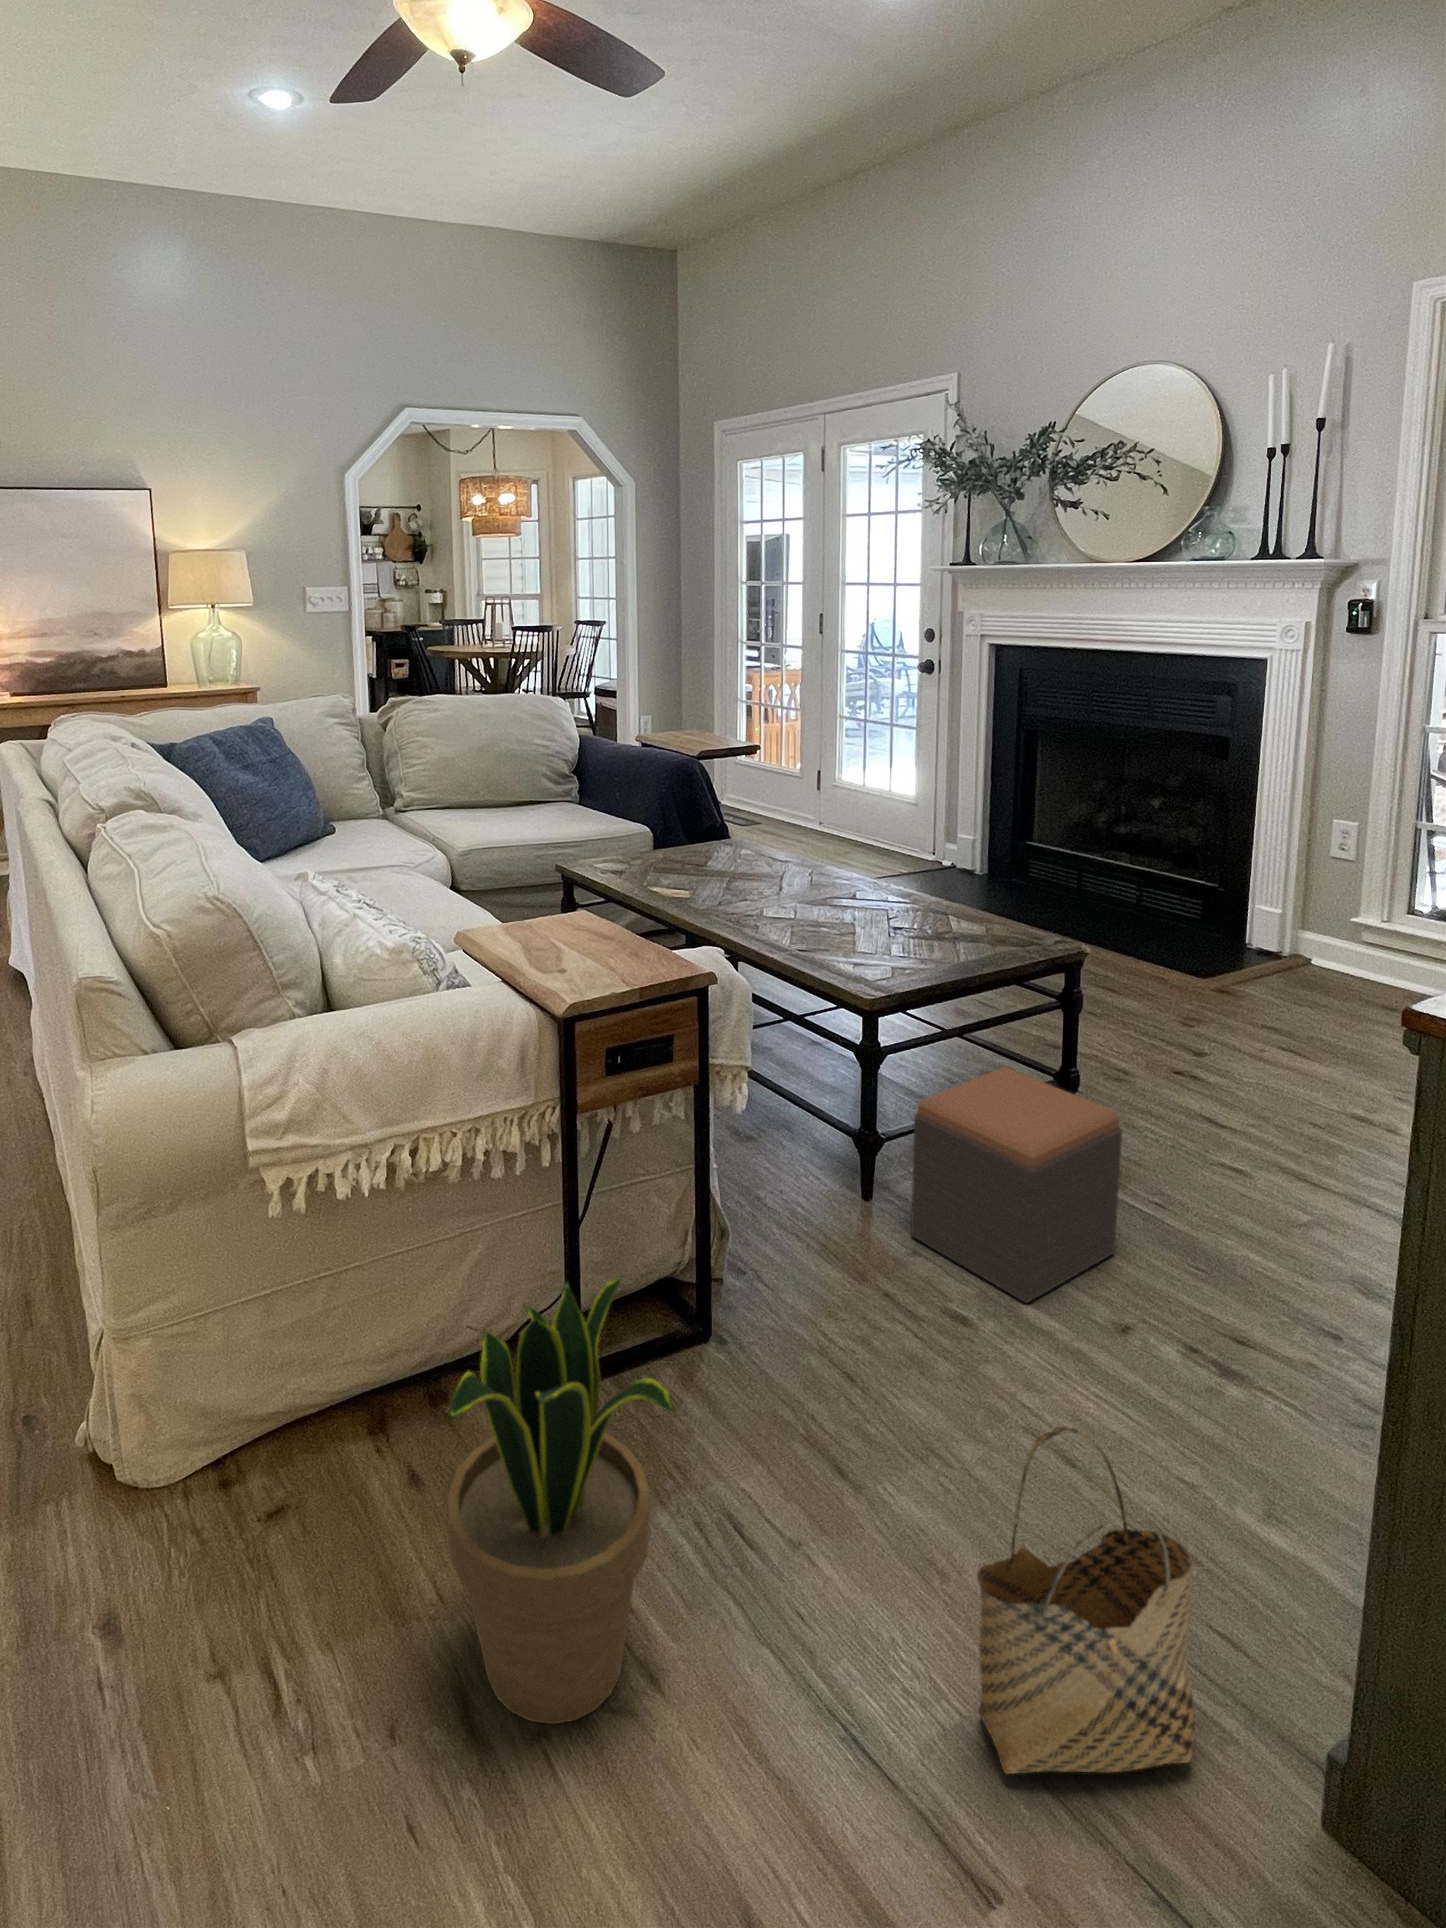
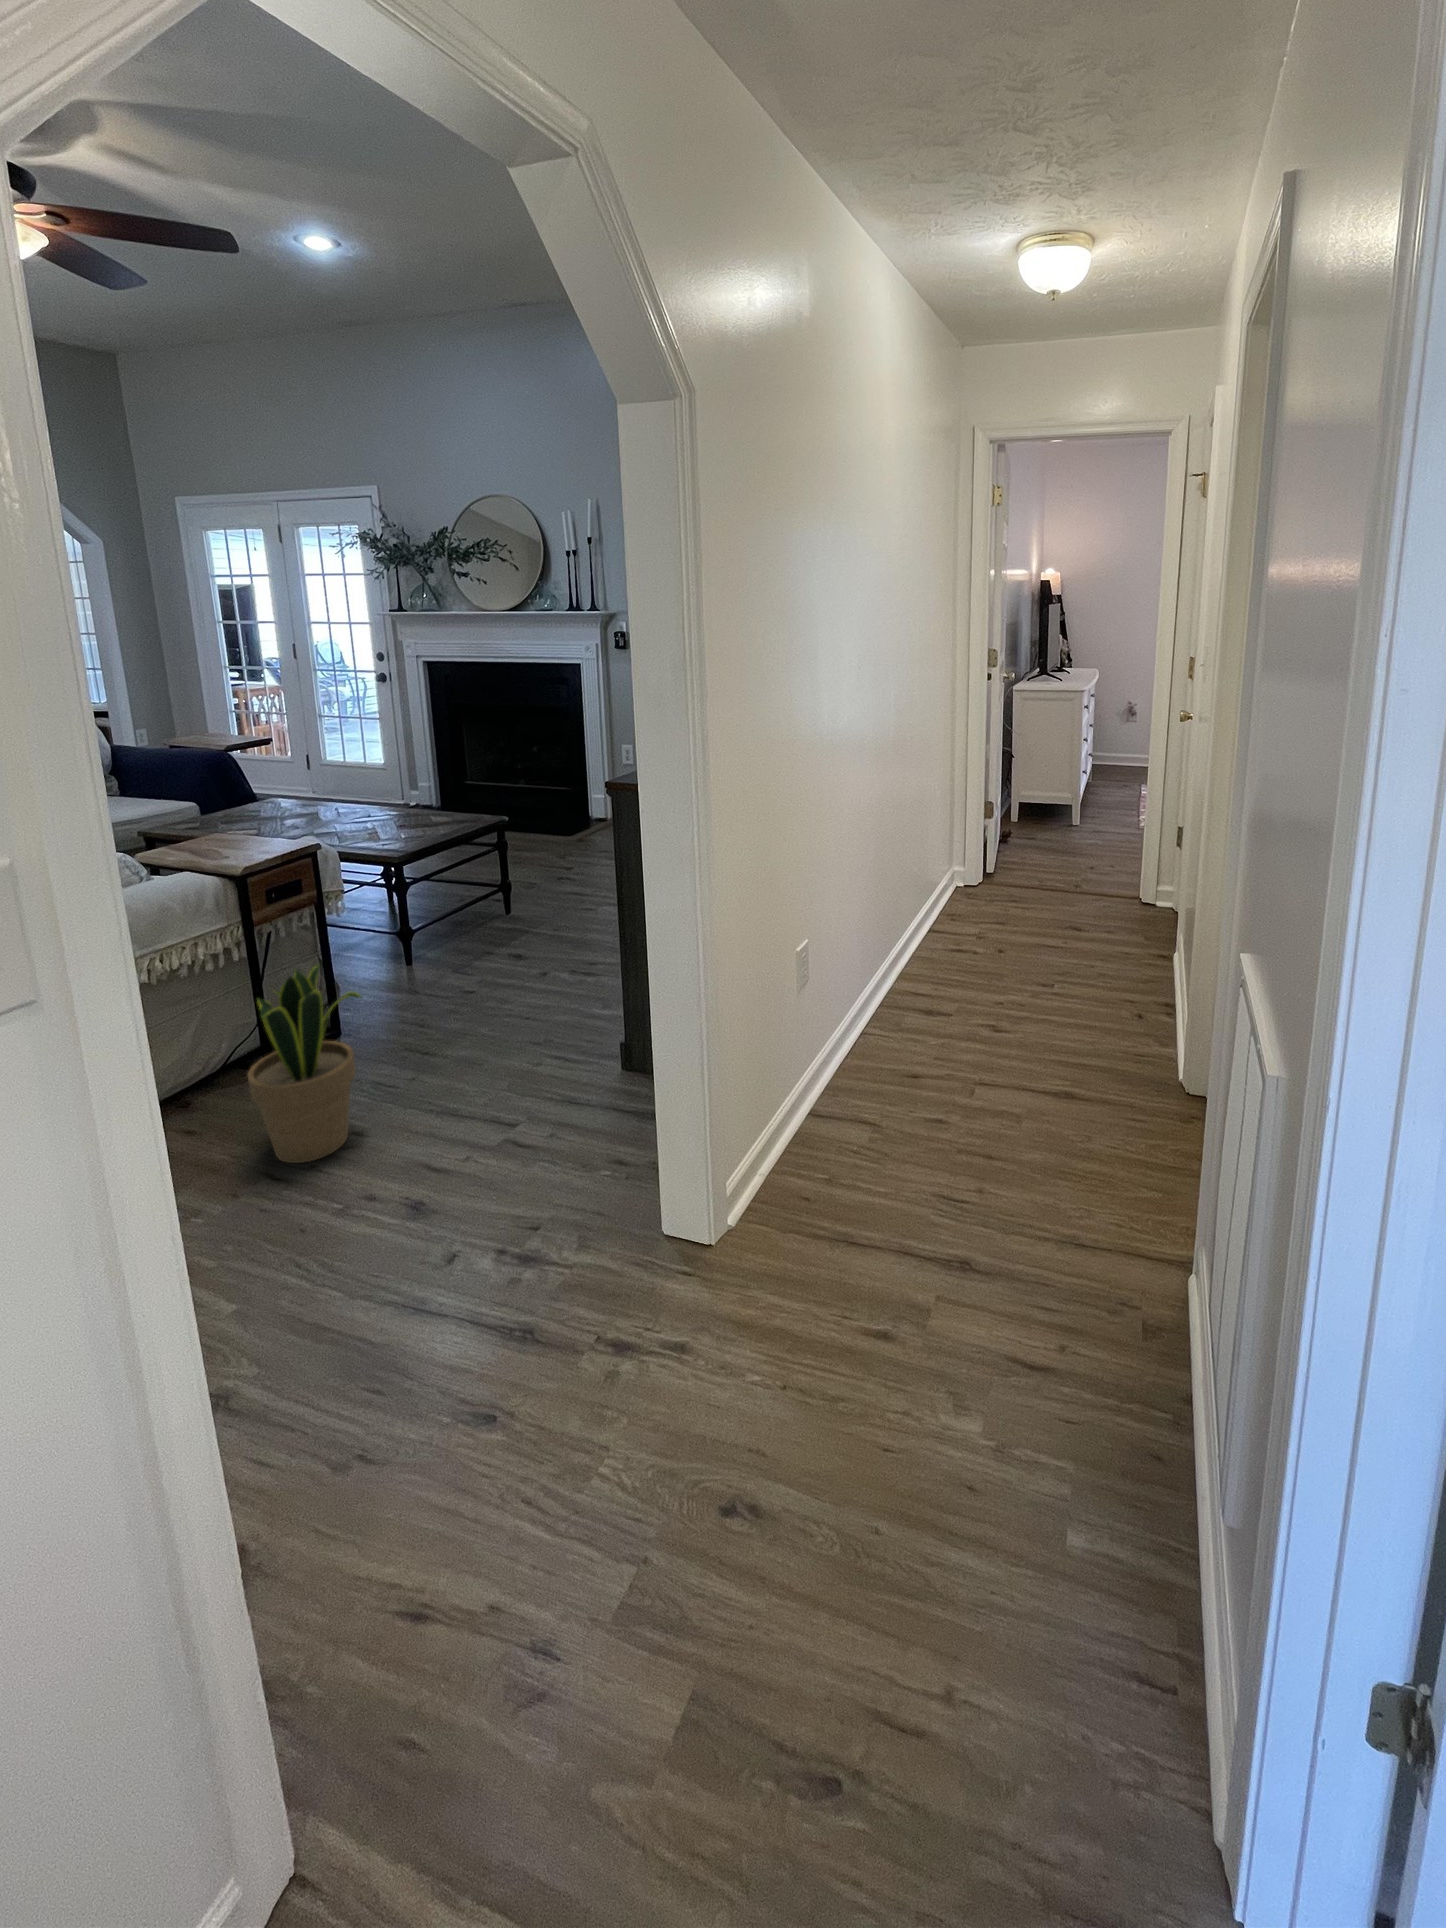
footstool: present [911,1067,1122,1303] -> none [433,878,539,978]
woven basket: present [977,1427,1195,1774] -> none [498,965,582,1093]

